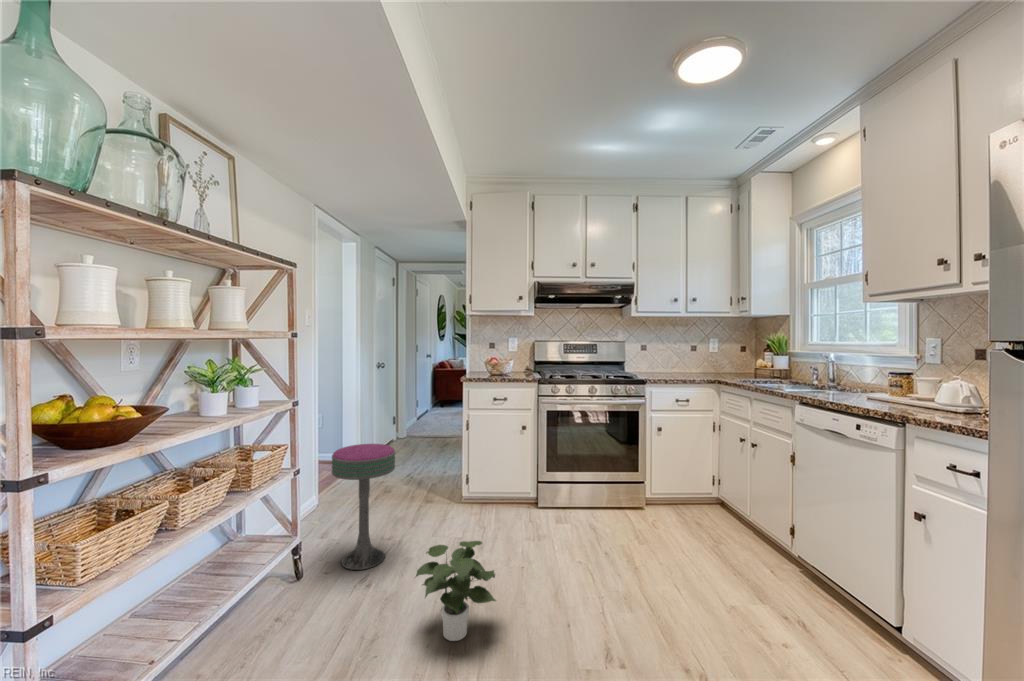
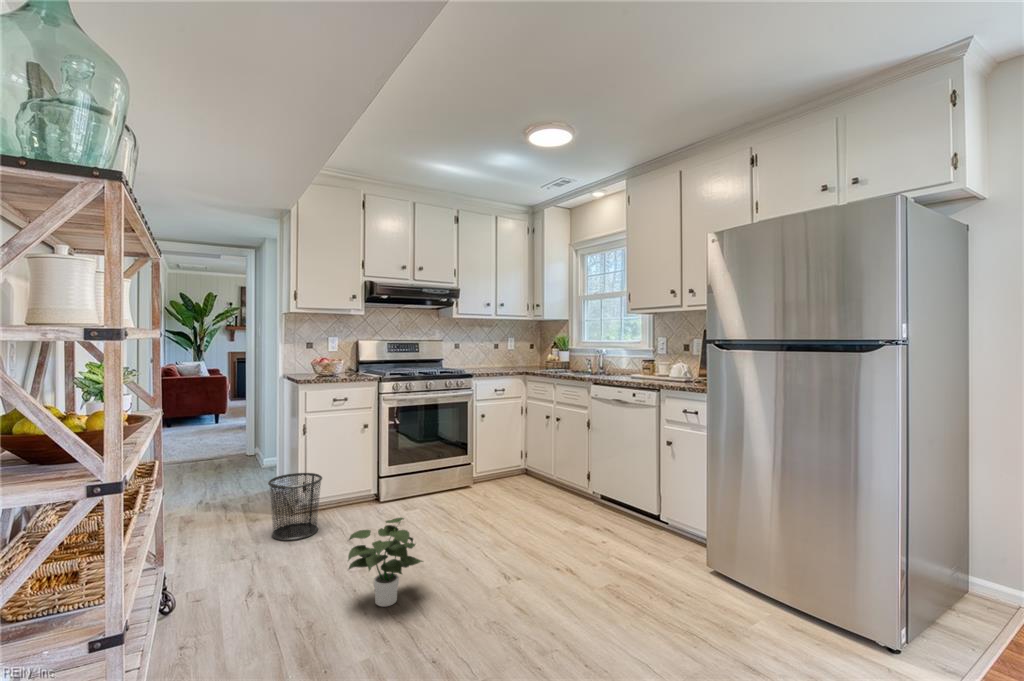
bar stool: present [332,444,395,570] -> none [191,455,268,595]
waste bin: none [426,464,473,528] -> present [268,473,322,540]

